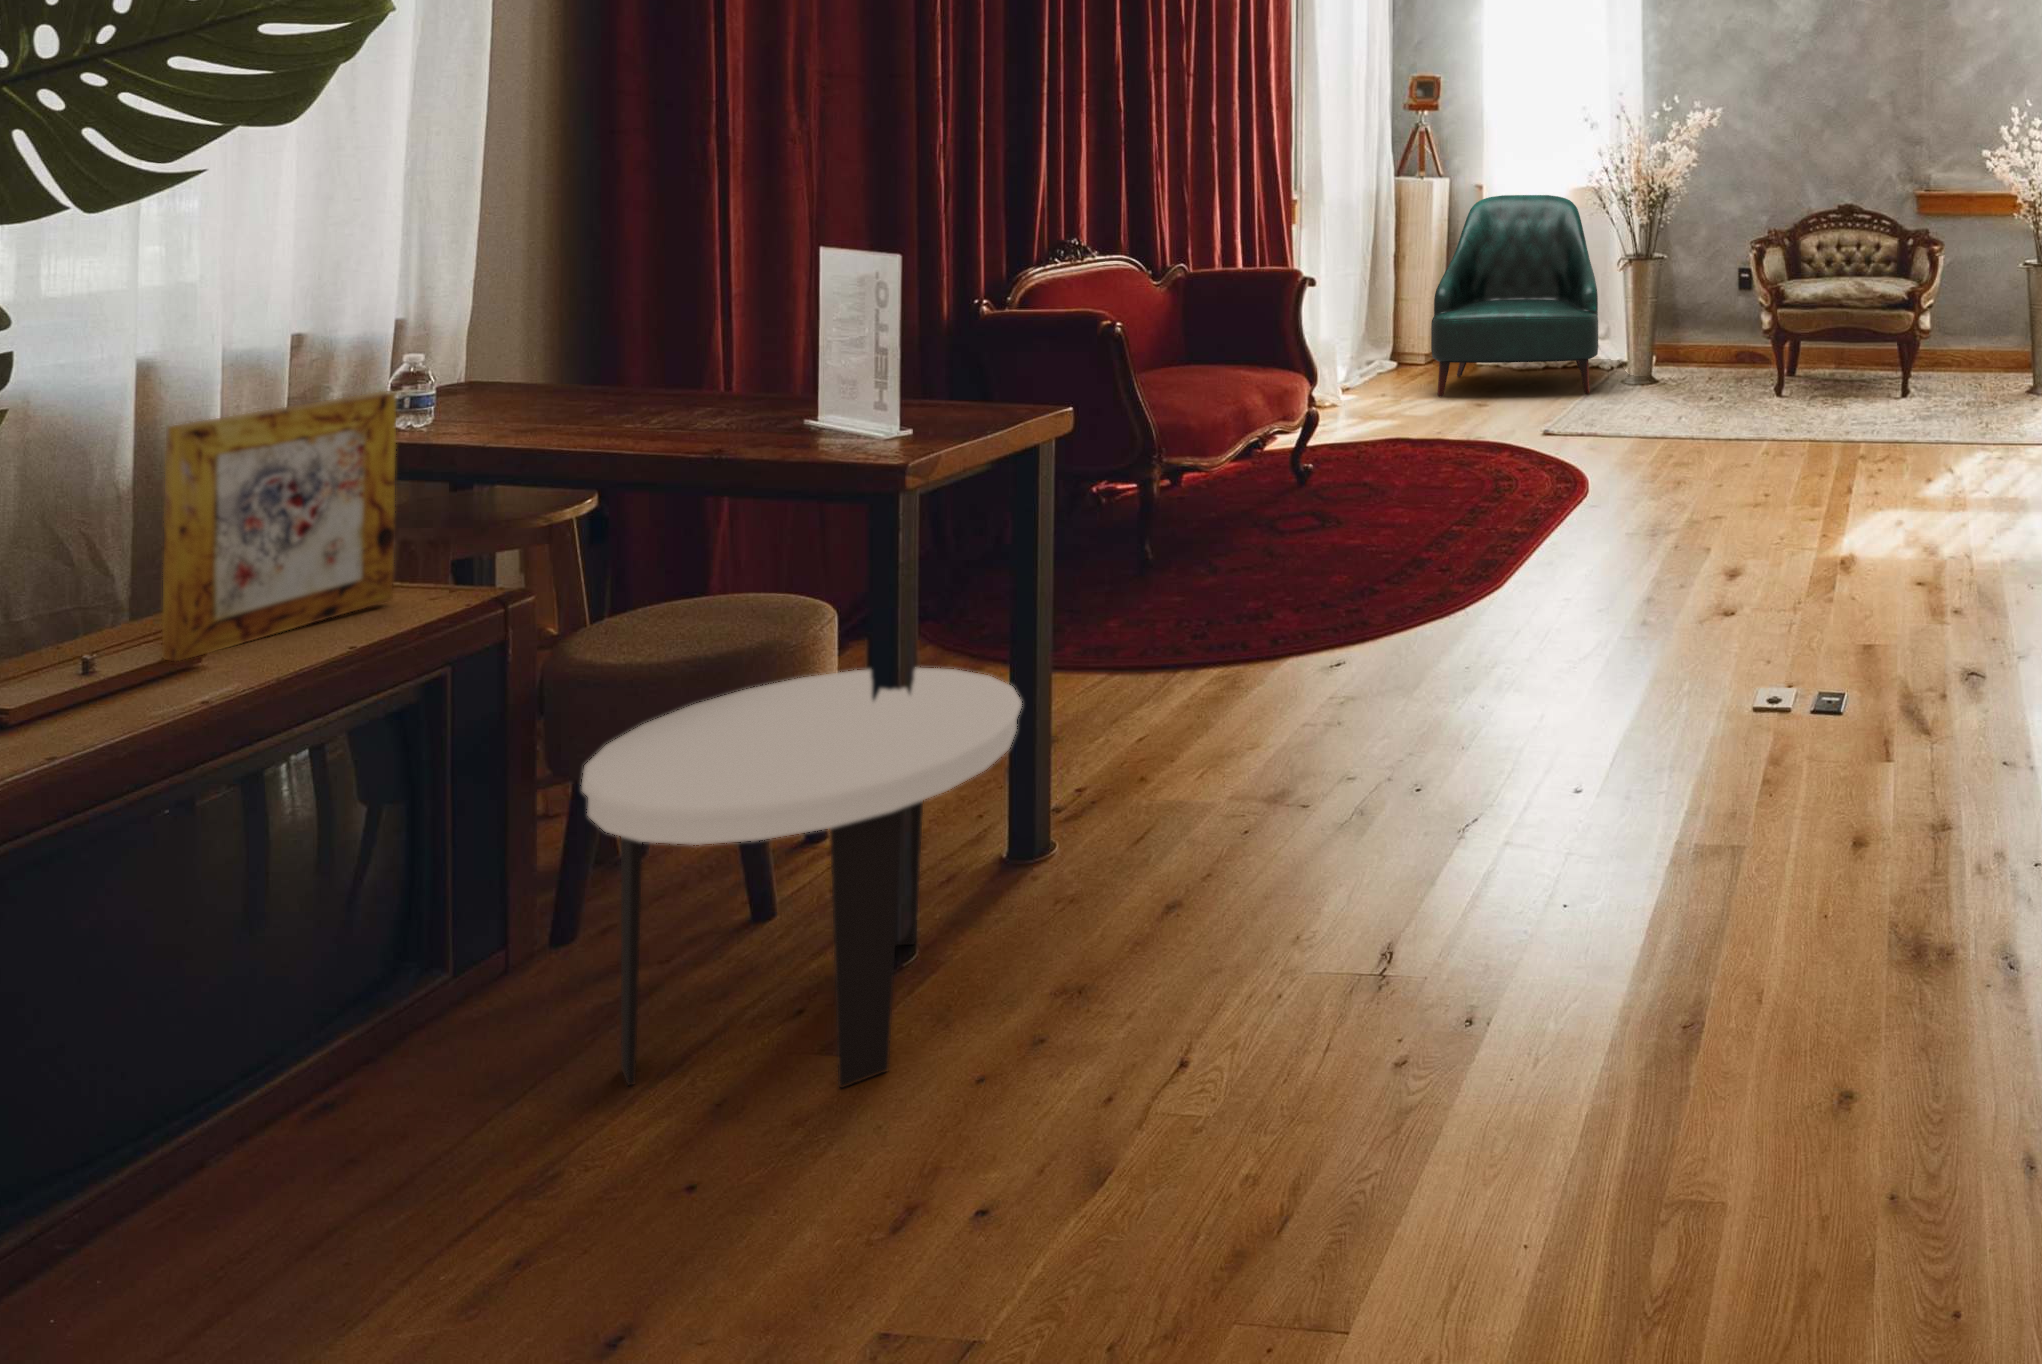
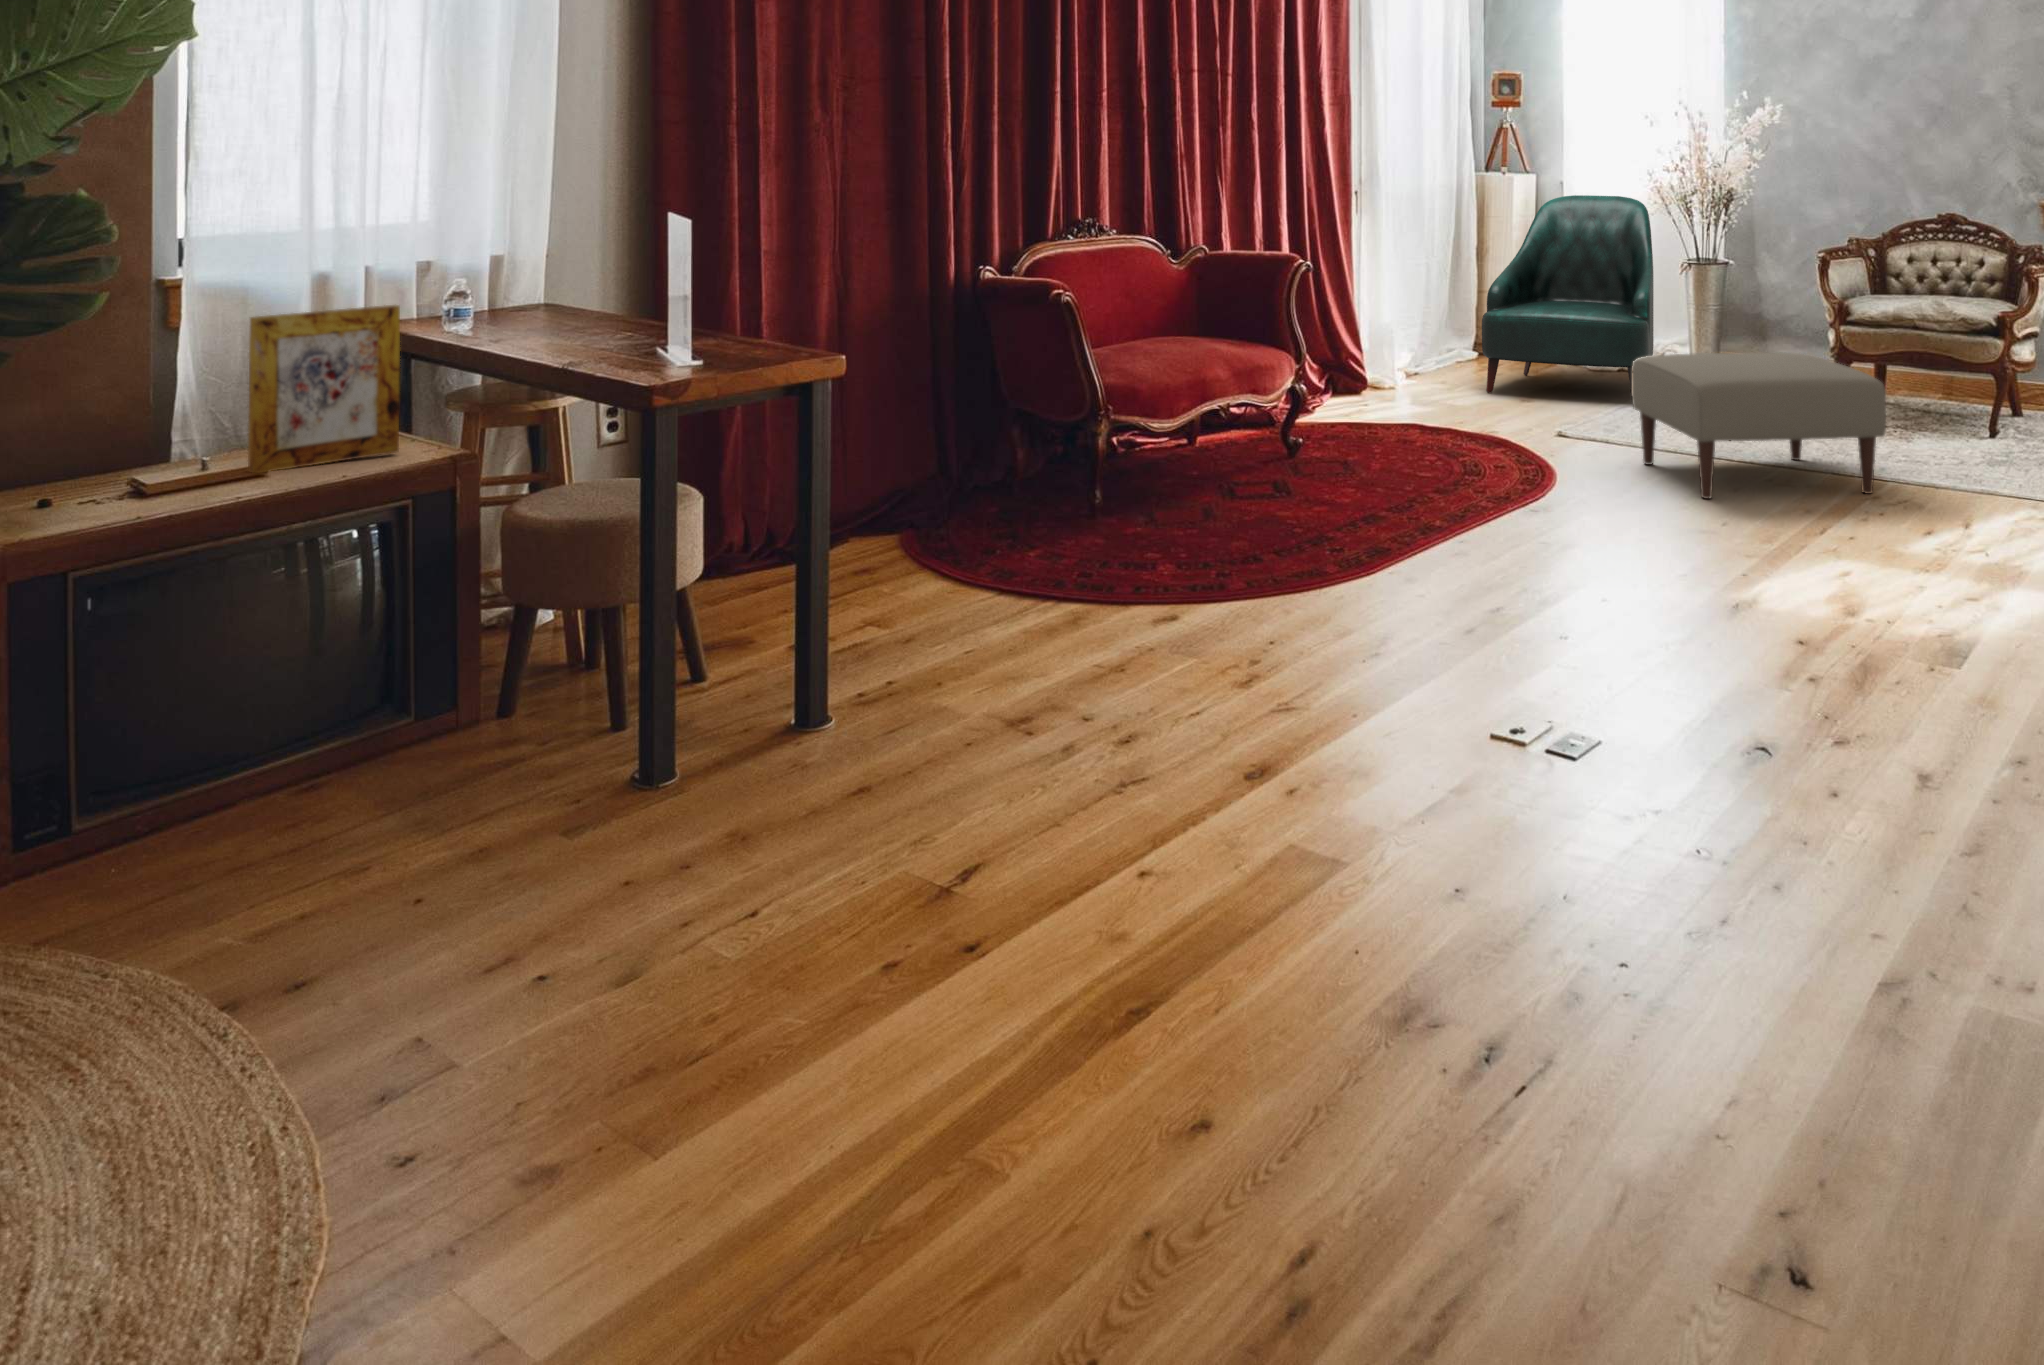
ottoman: none [1638,335,1872,474] -> present [1632,352,1886,499]
side table: present [582,668,1022,1088] -> none [421,548,734,862]

